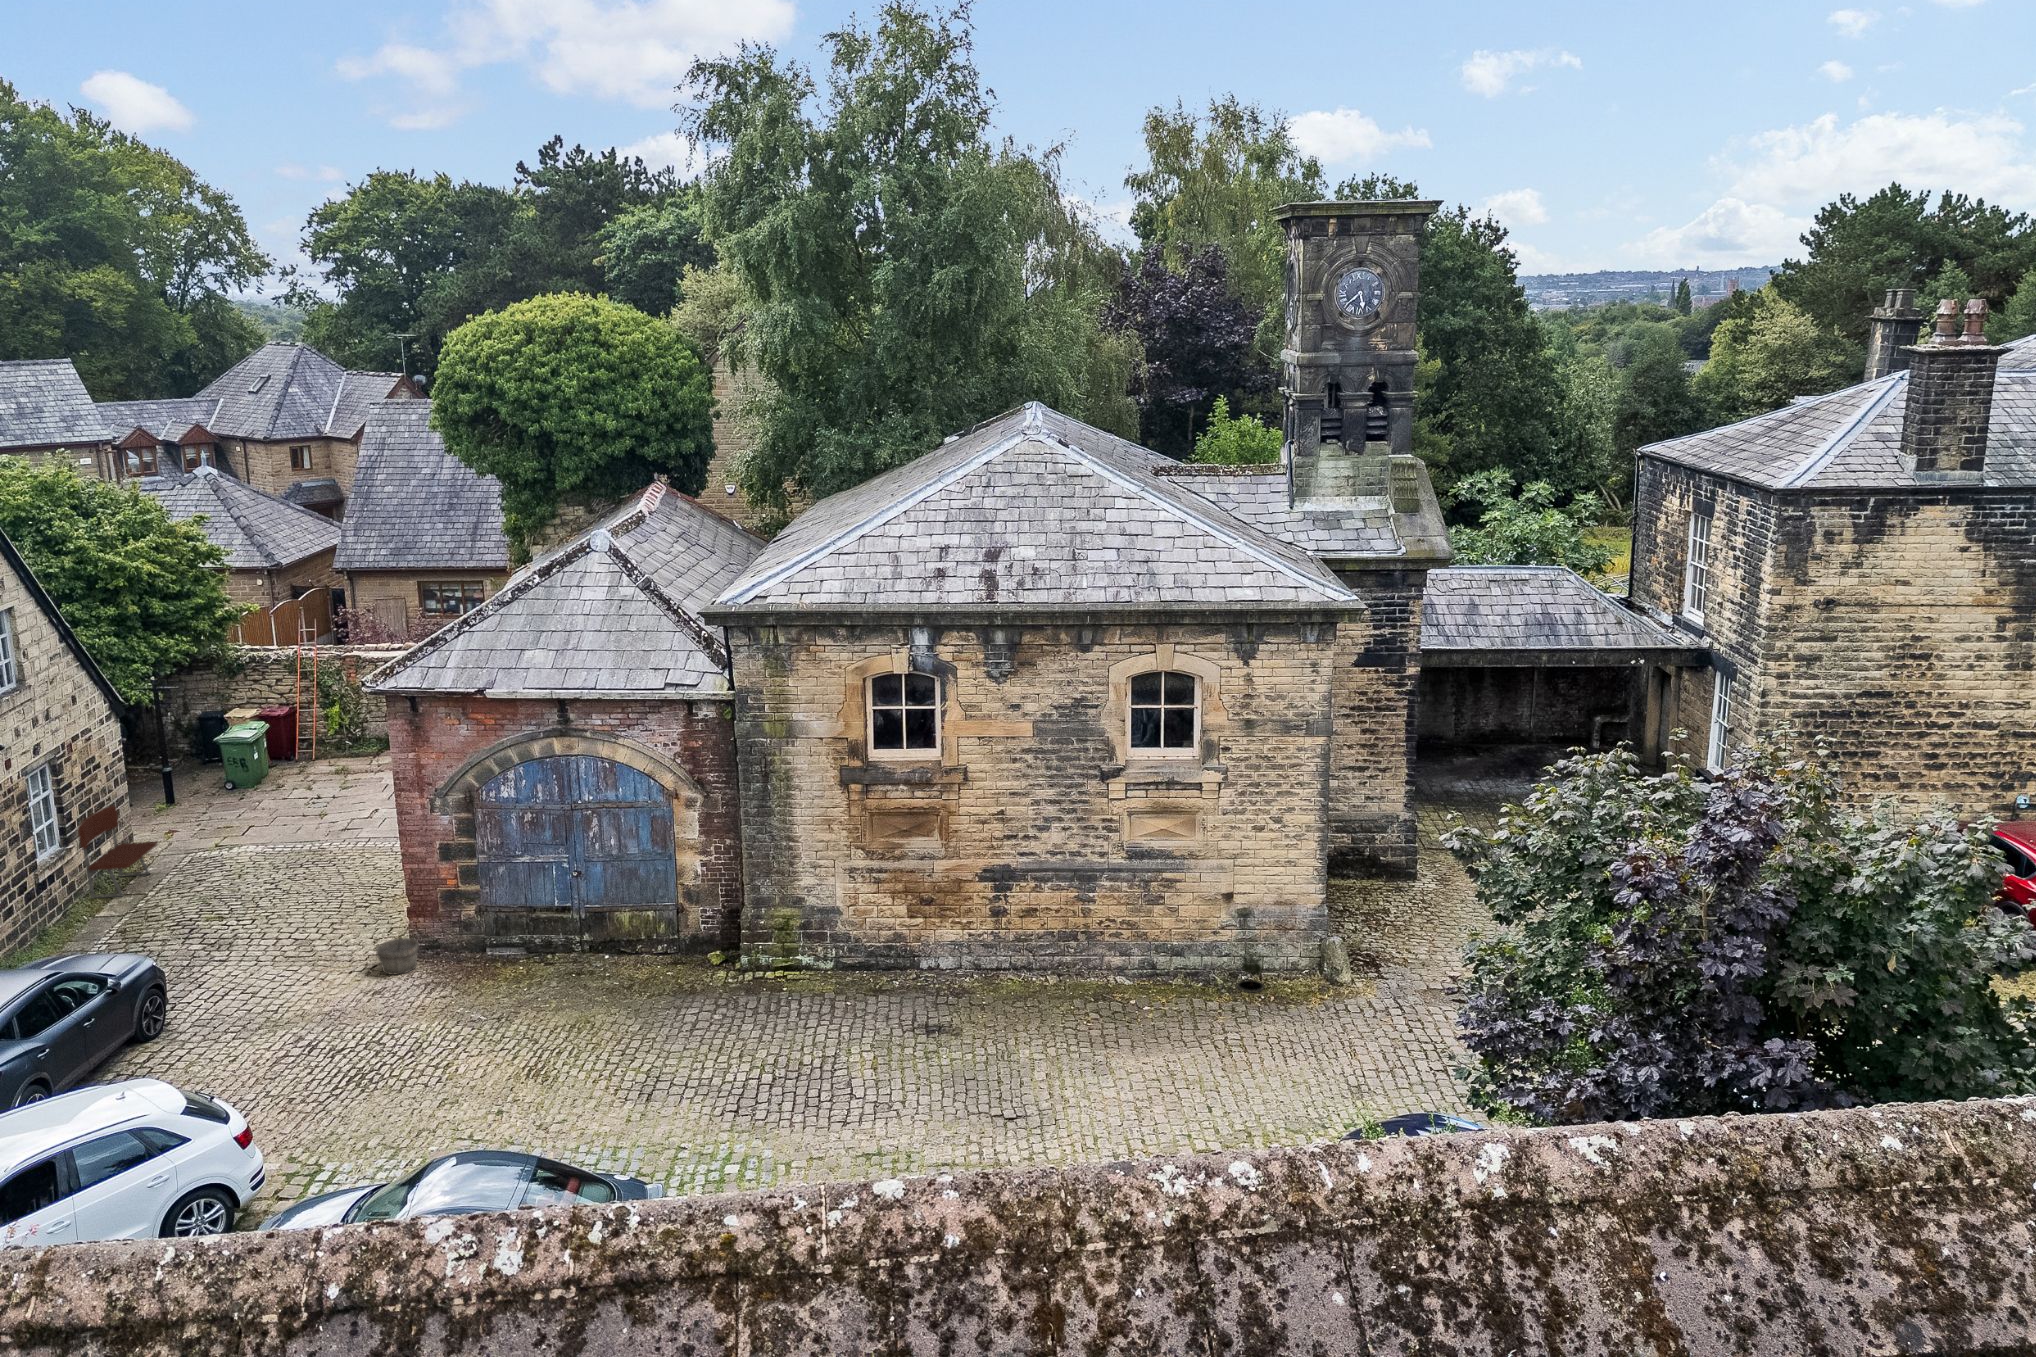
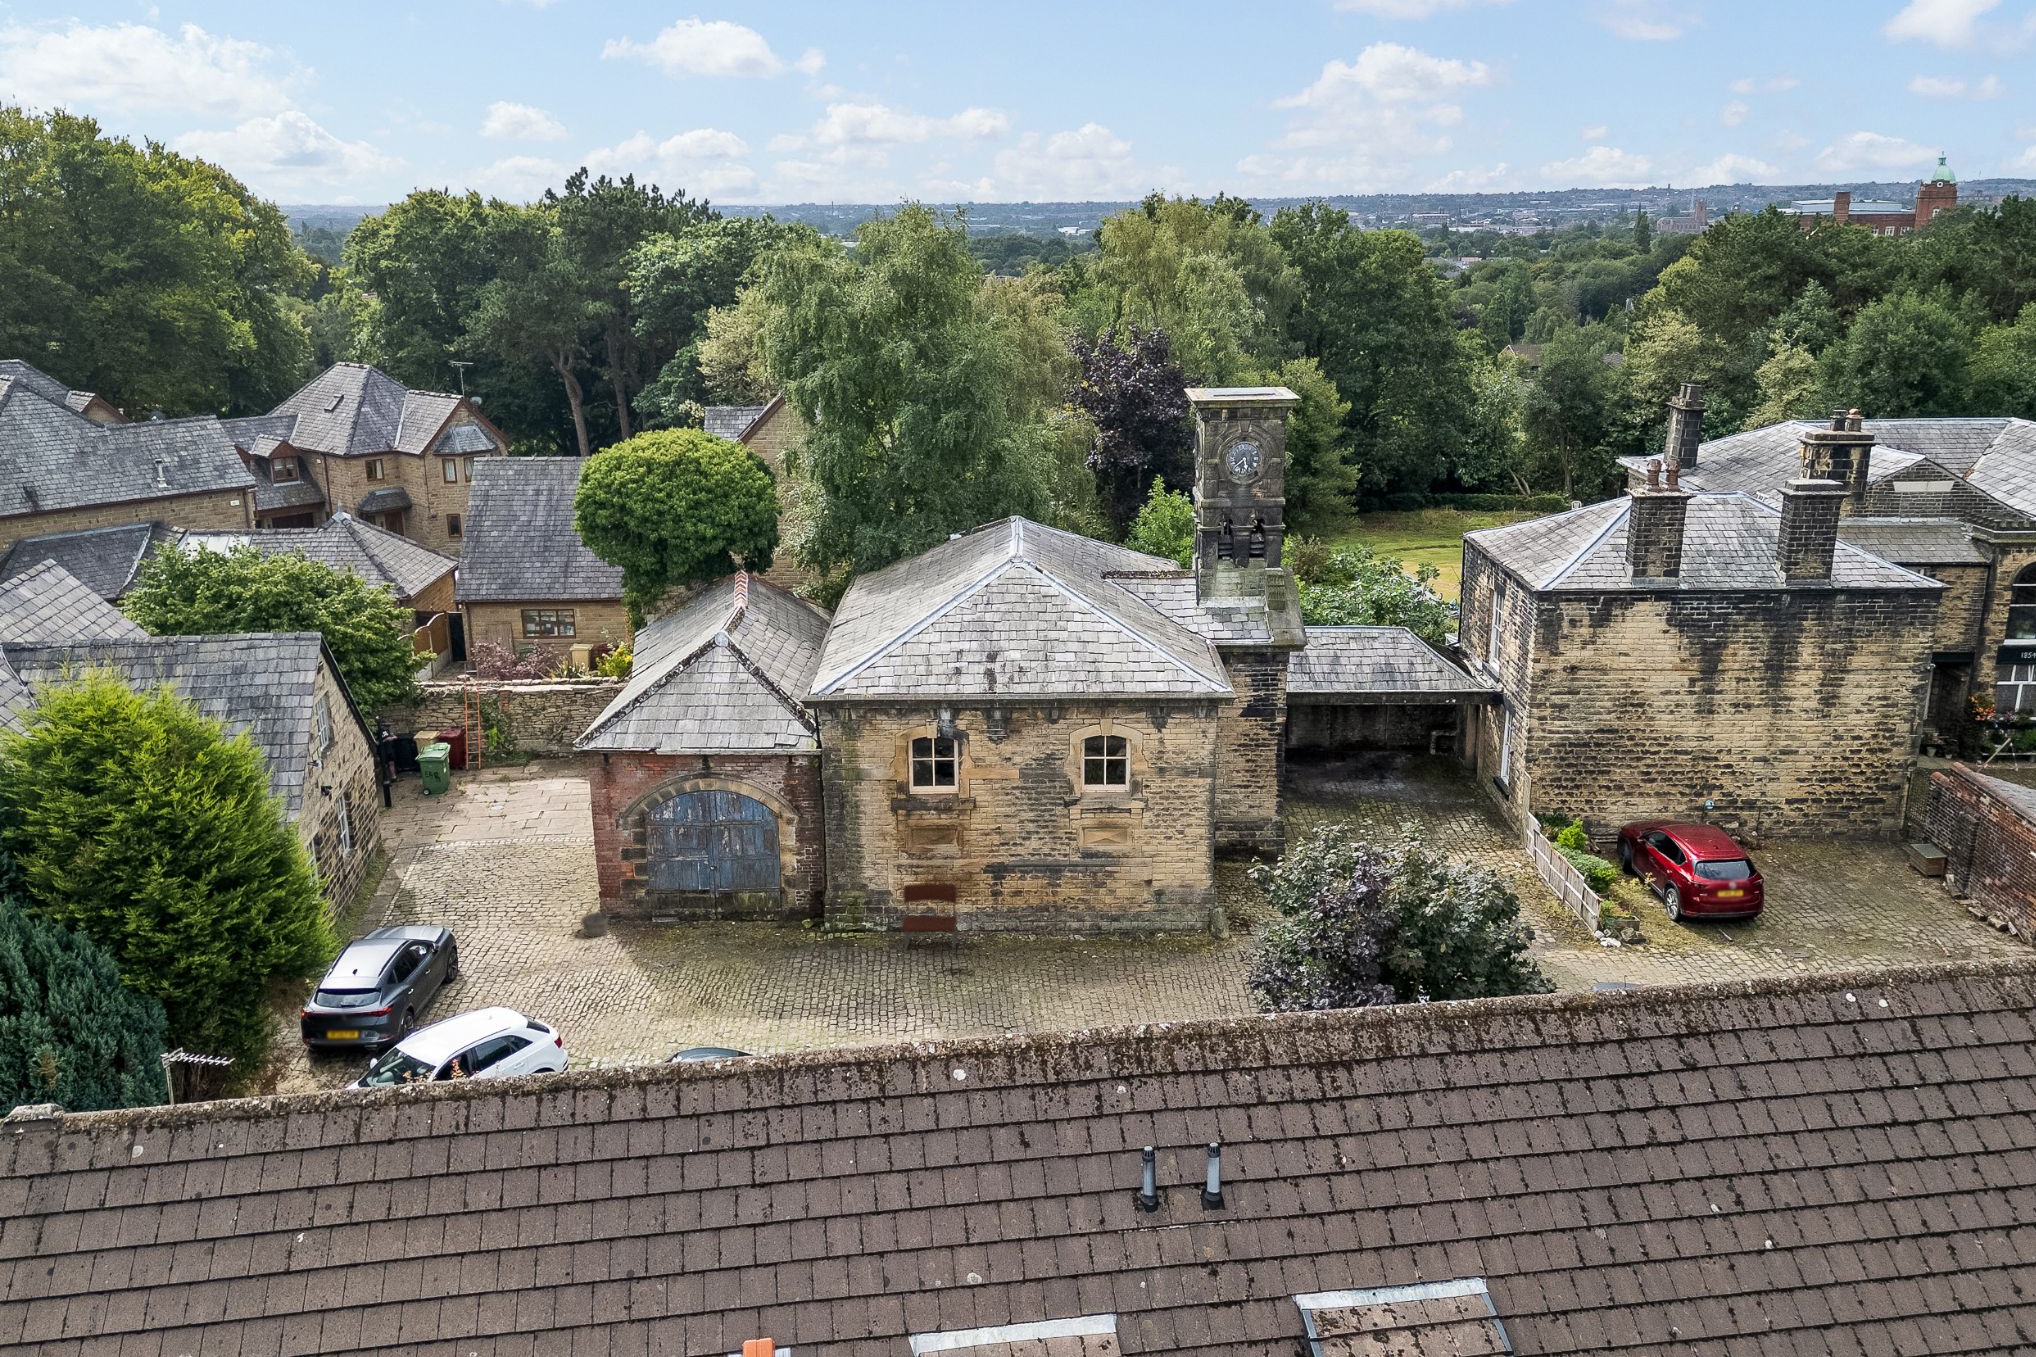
bench: present [78,806,157,899] -> present [901,883,957,949]
potted tree: present [1237,945,1264,993] -> none [1155,911,1174,944]

